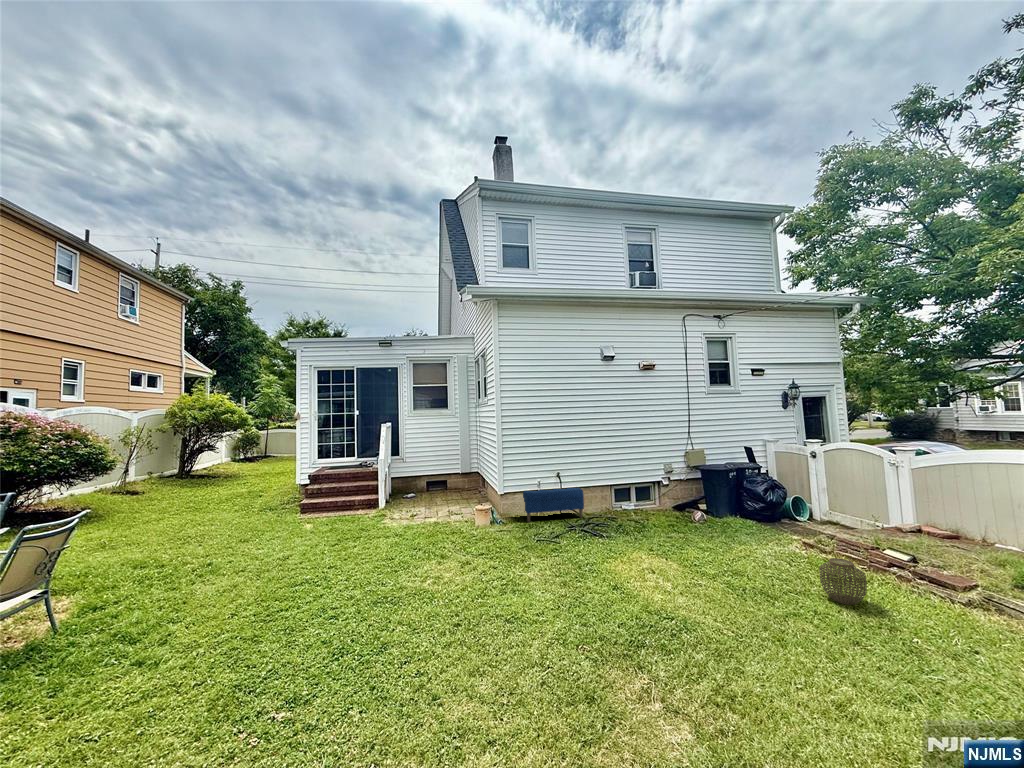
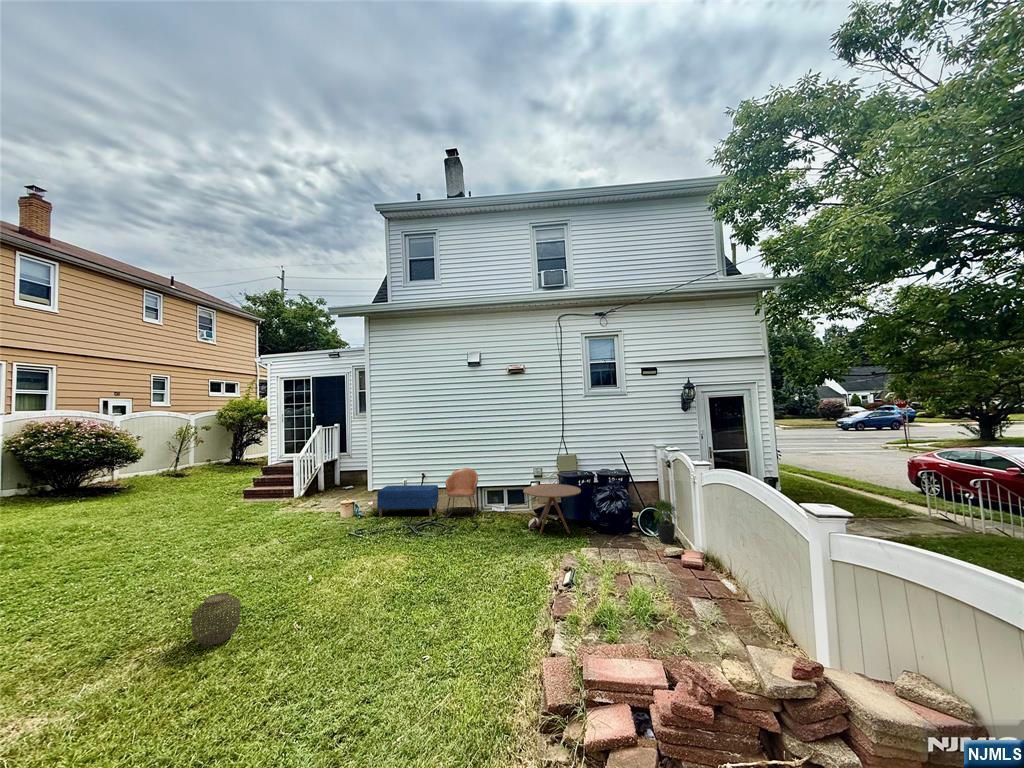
chair: none [591,466,630,519] -> present [445,468,478,519]
round table: none [690,477,752,525] -> present [523,484,581,534]
potted plant: none [816,483,848,523] -> present [653,500,676,544]
woven basket: present [819,558,867,605] -> present [192,593,241,645]

